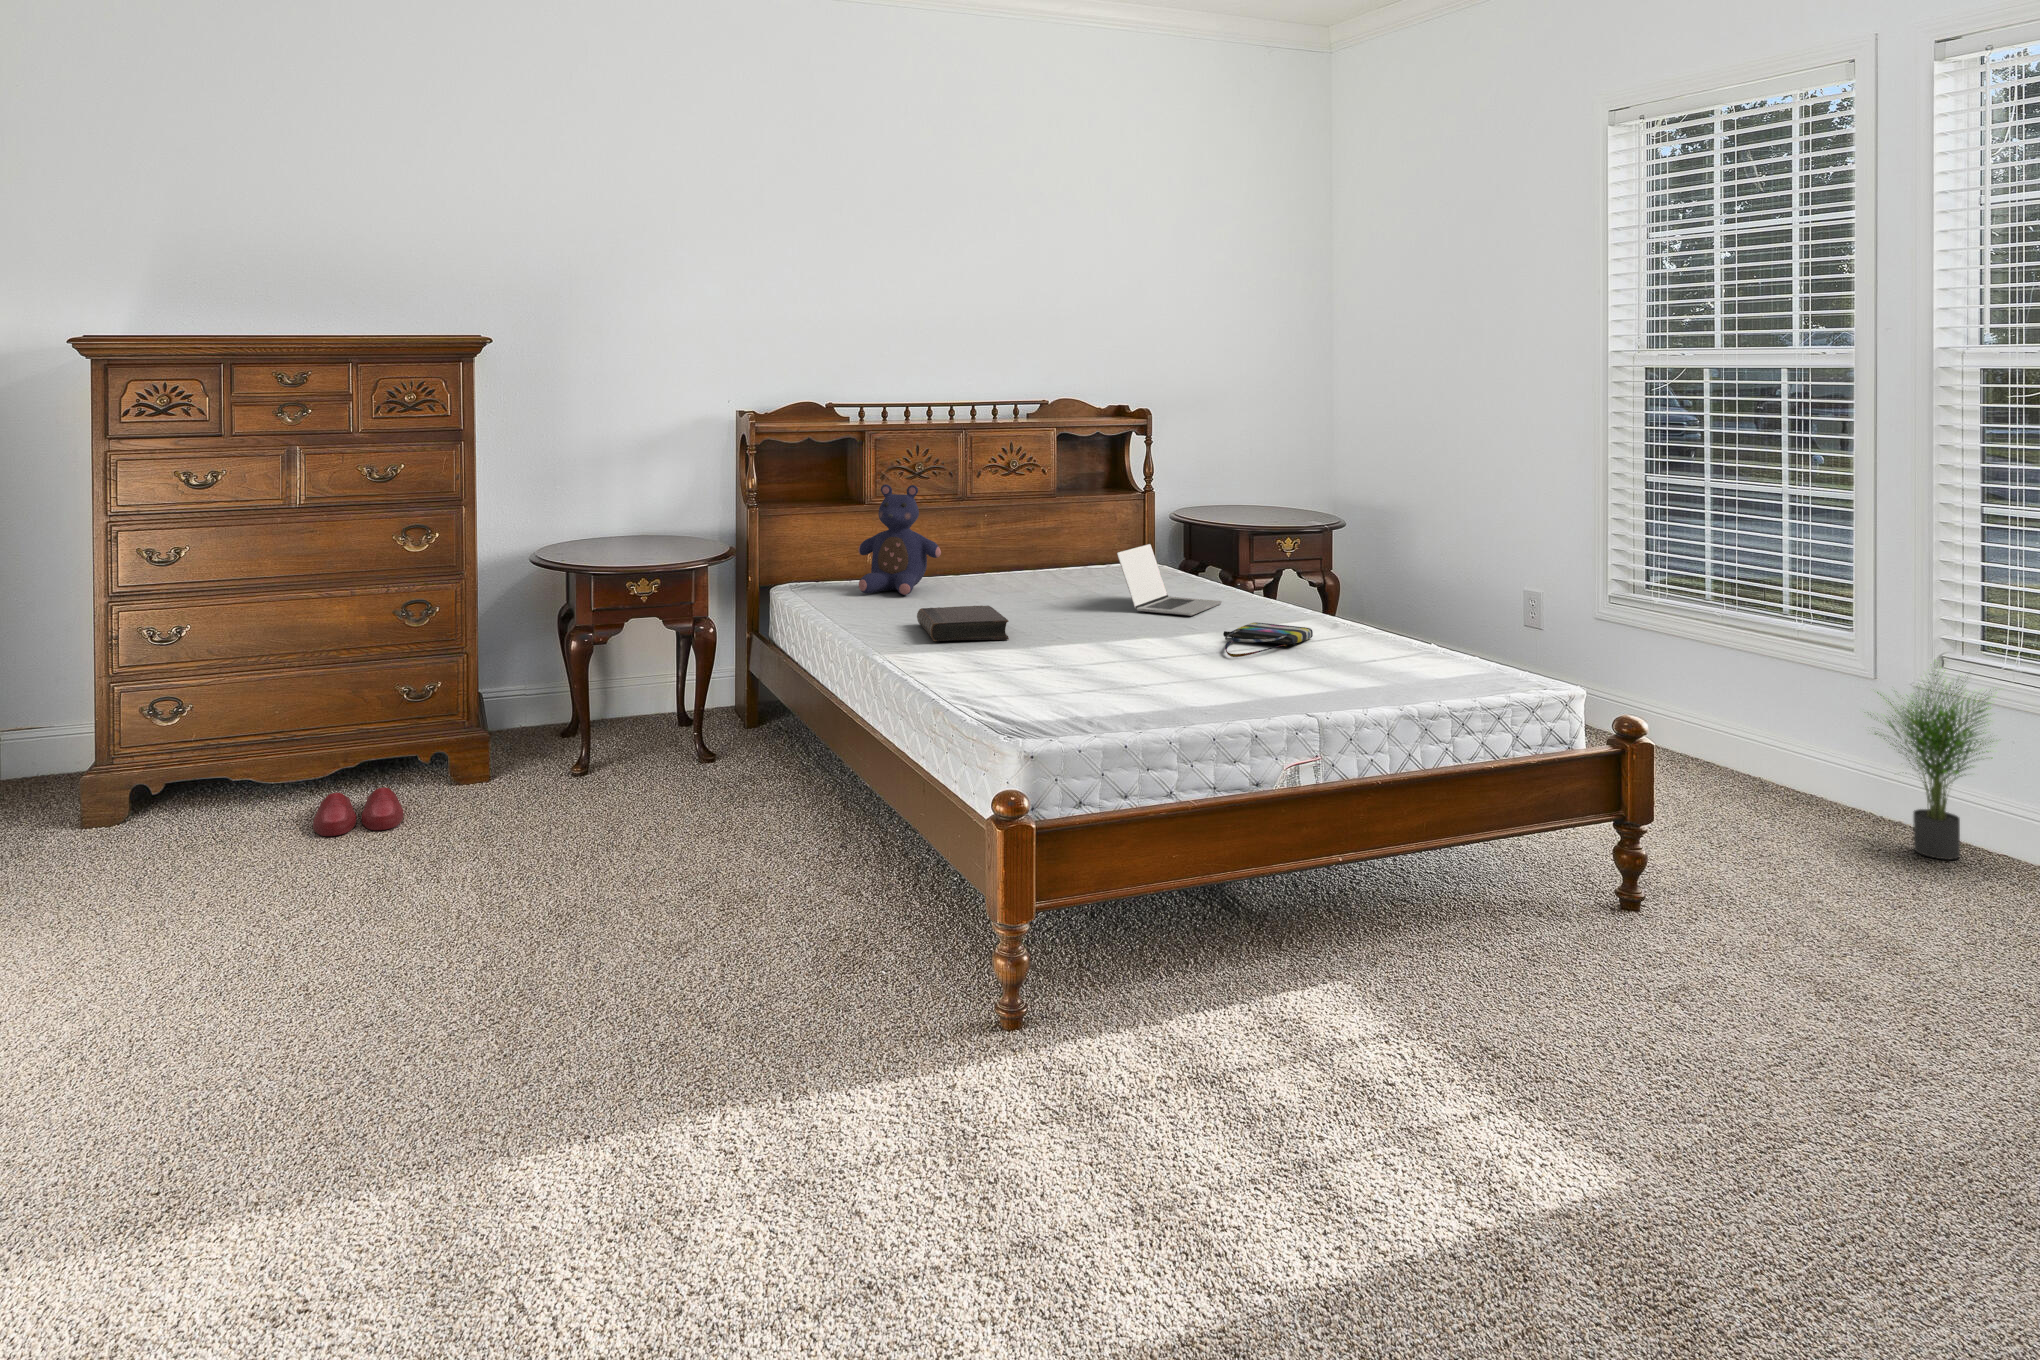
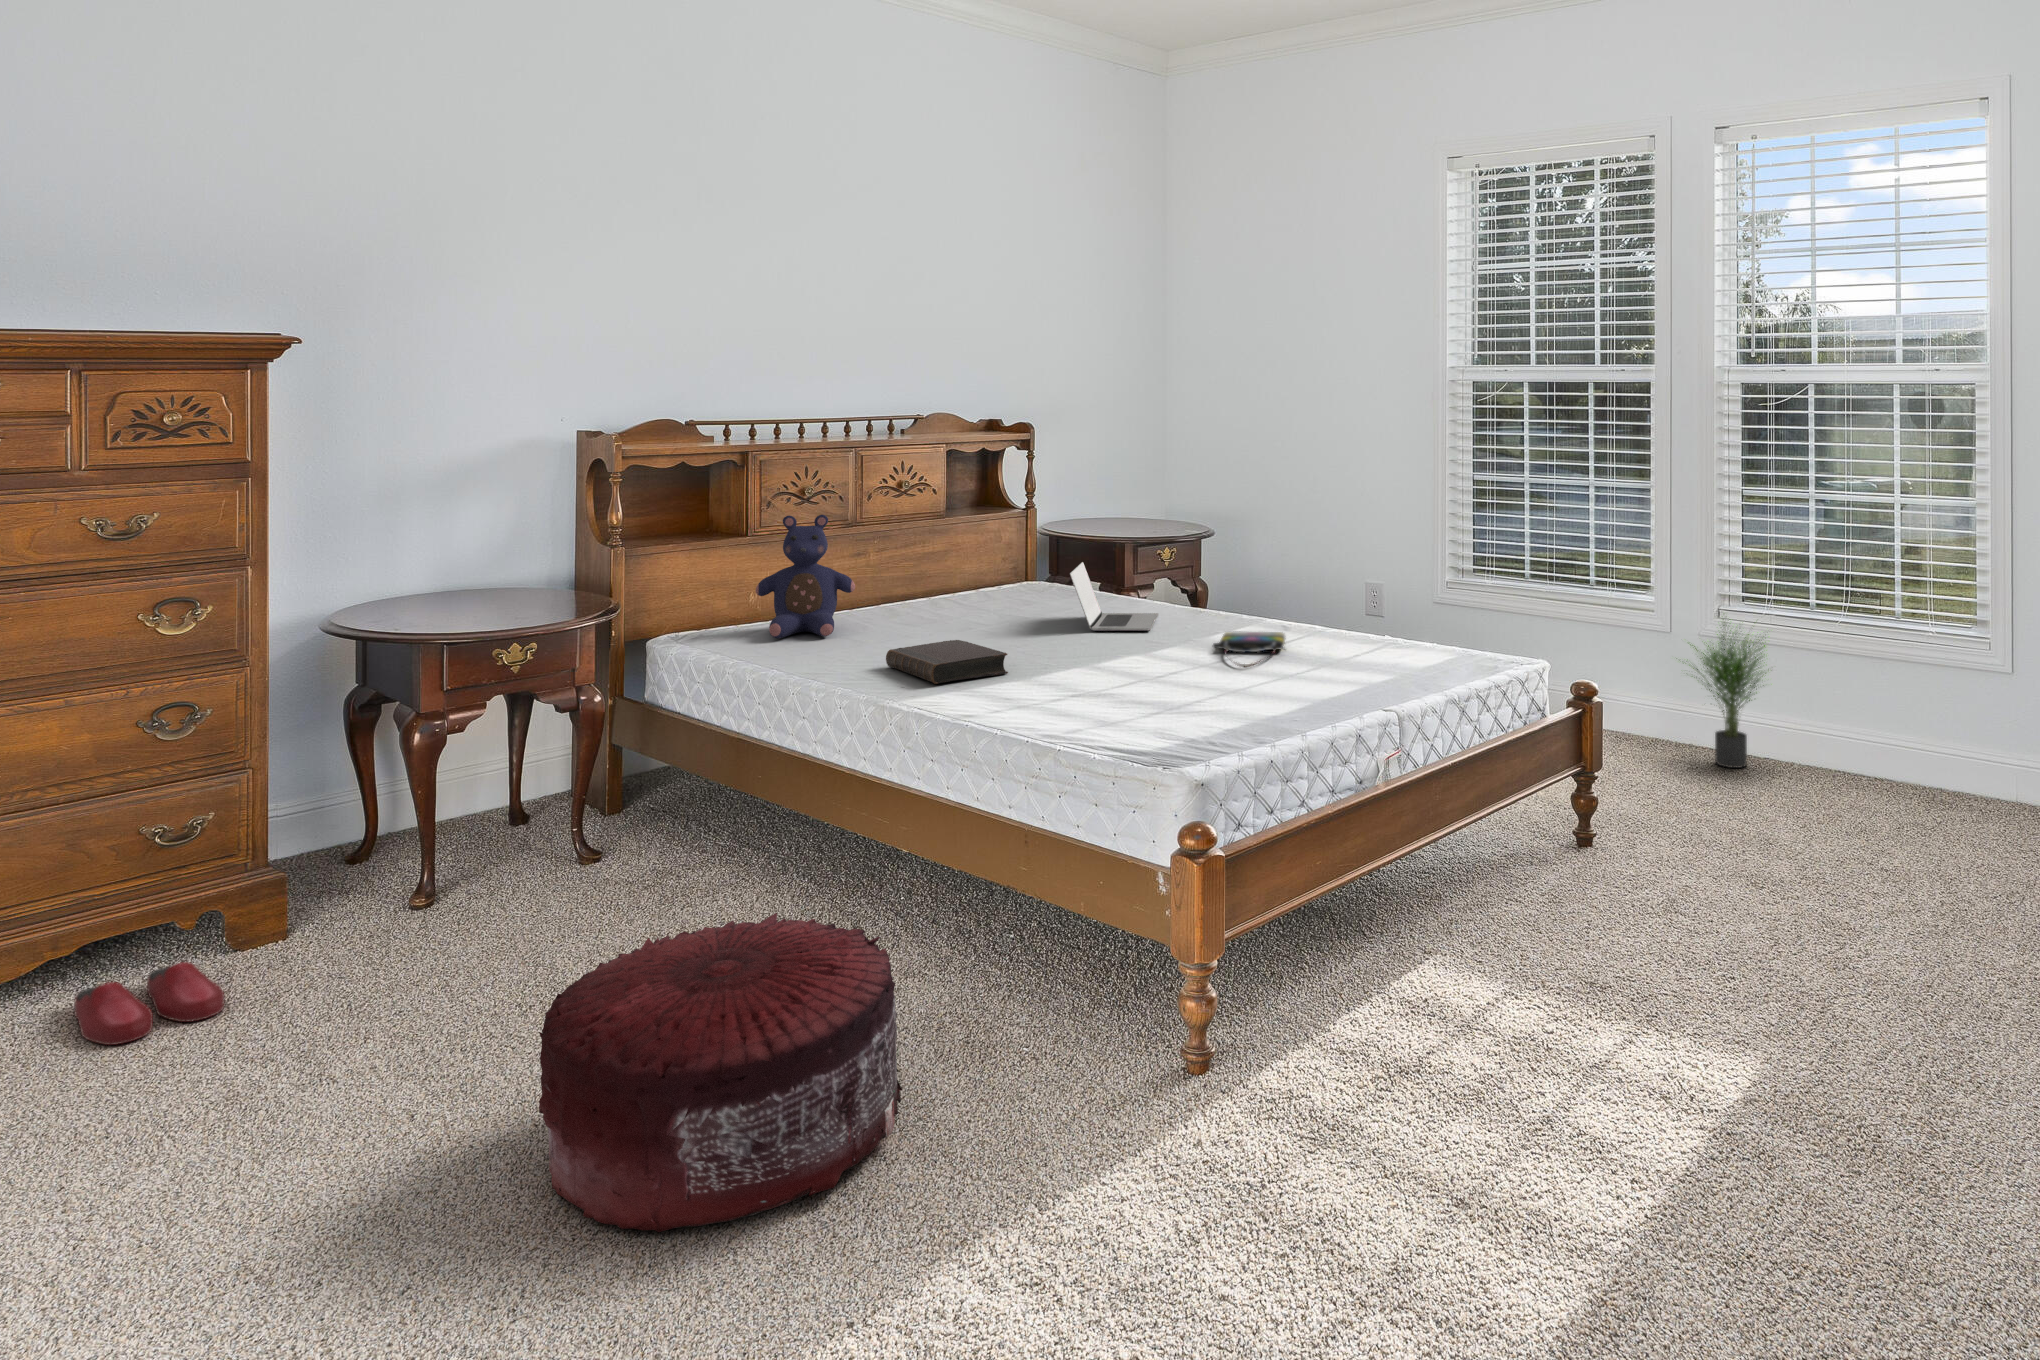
pouf: none [453,812,759,1046] -> present [539,913,902,1232]

